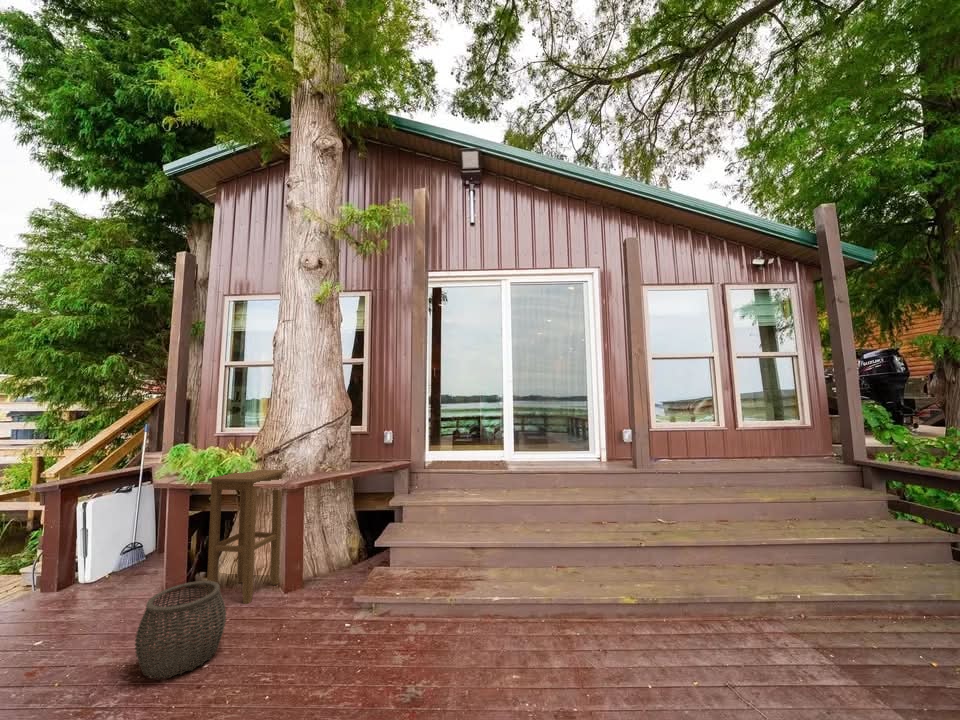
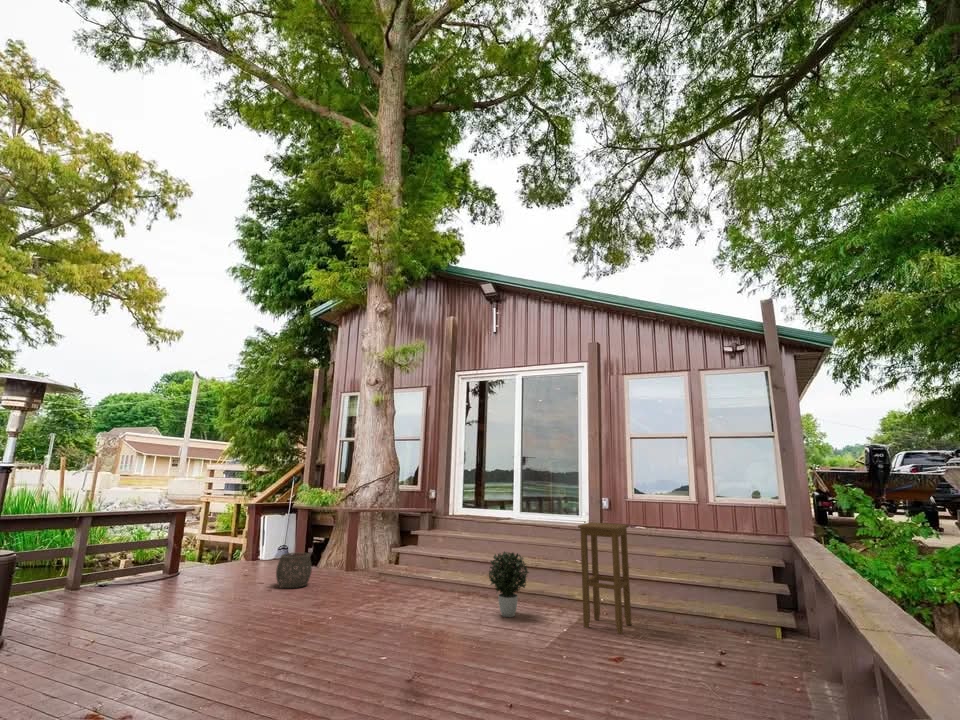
stool: present [207,470,286,604] -> present [578,522,631,634]
potted plant: none [641,547,730,672] -> present [489,552,529,617]

